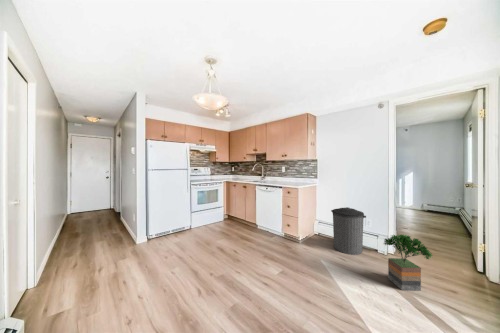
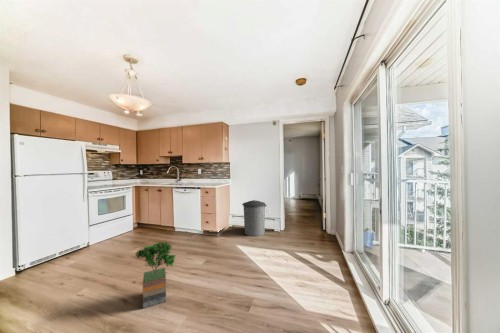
potted tree: present [384,235,432,290] -> present [135,242,175,308]

